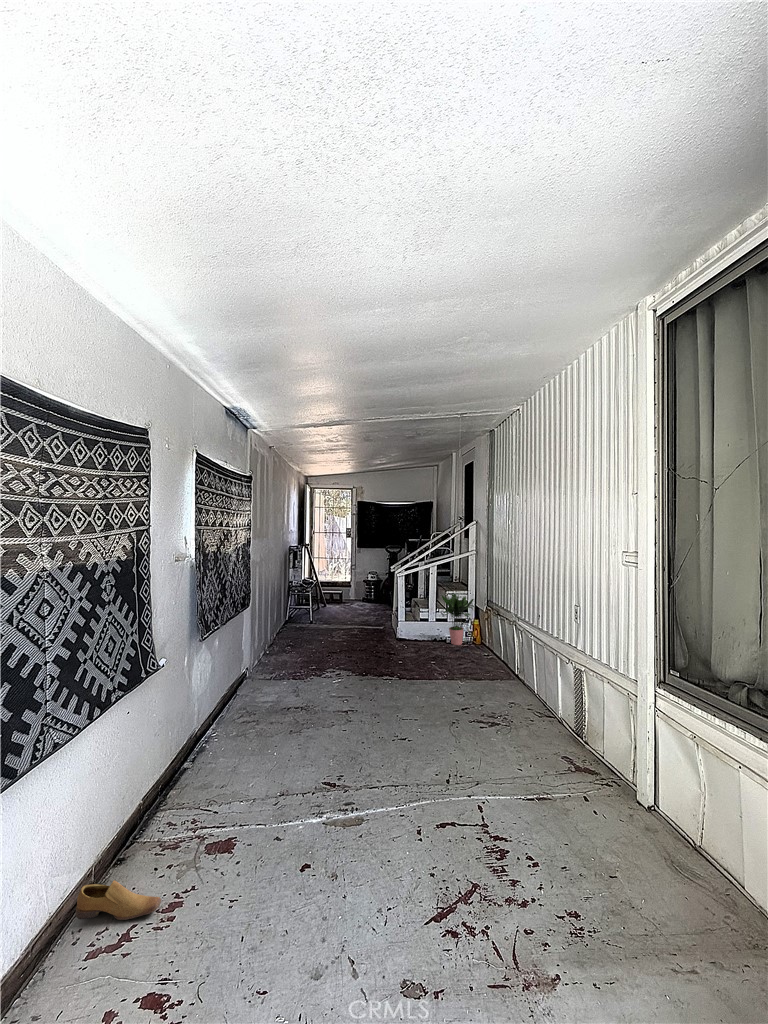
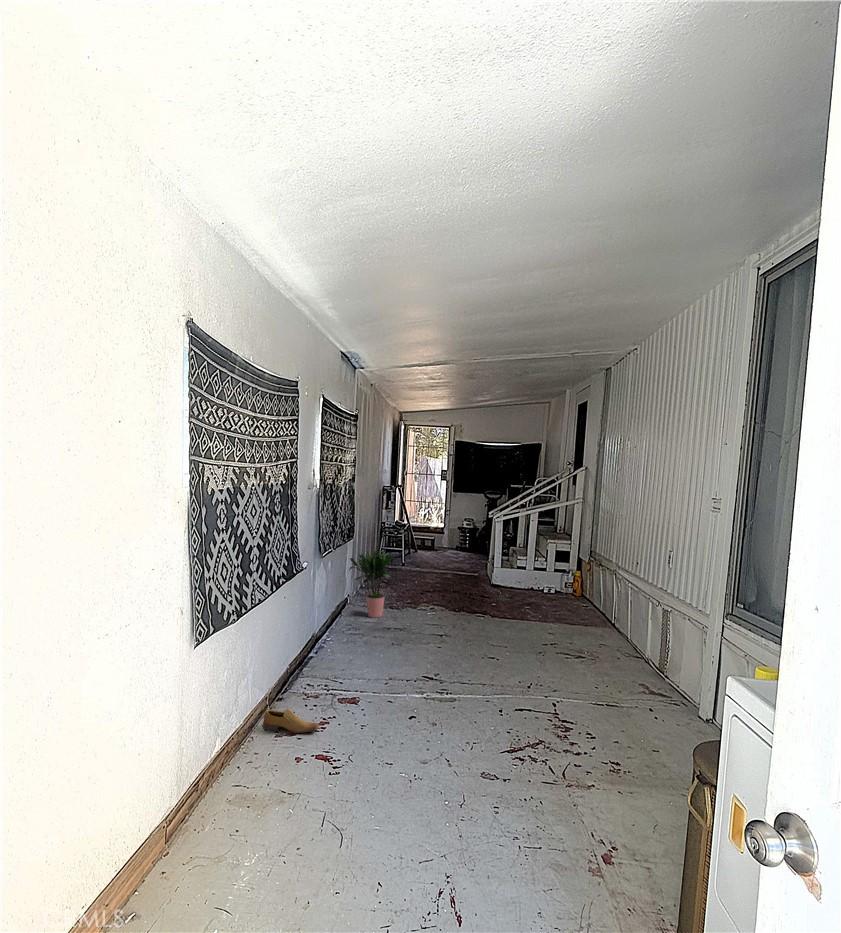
potted plant: present [442,594,474,645] -> present [349,549,393,618]

